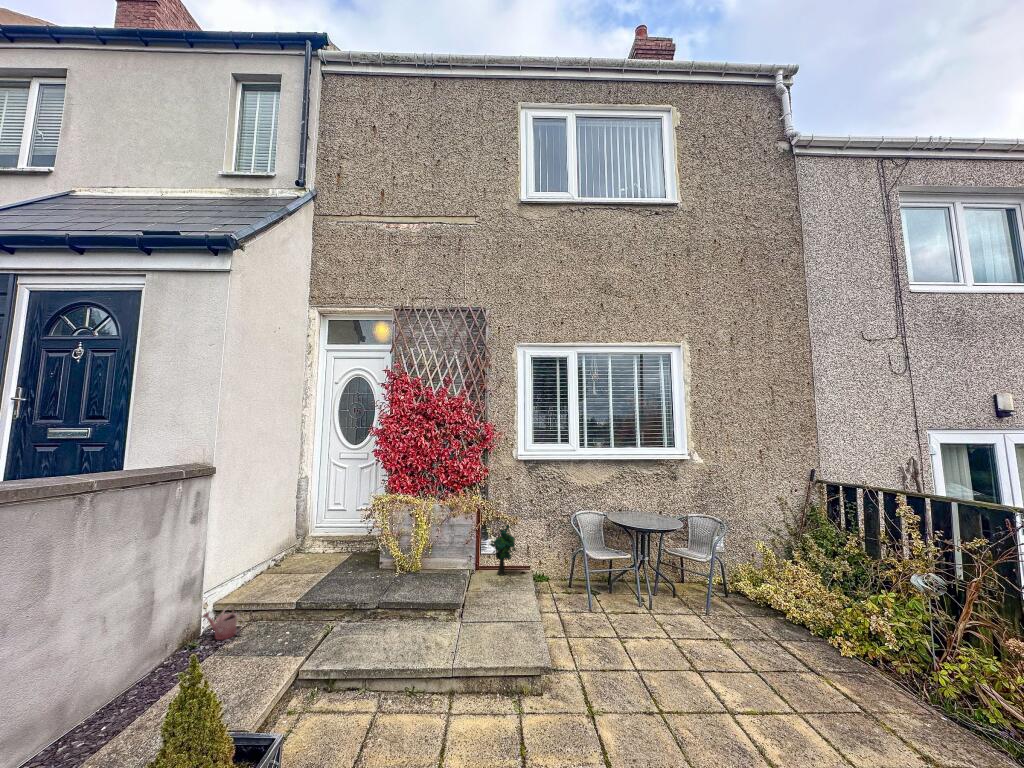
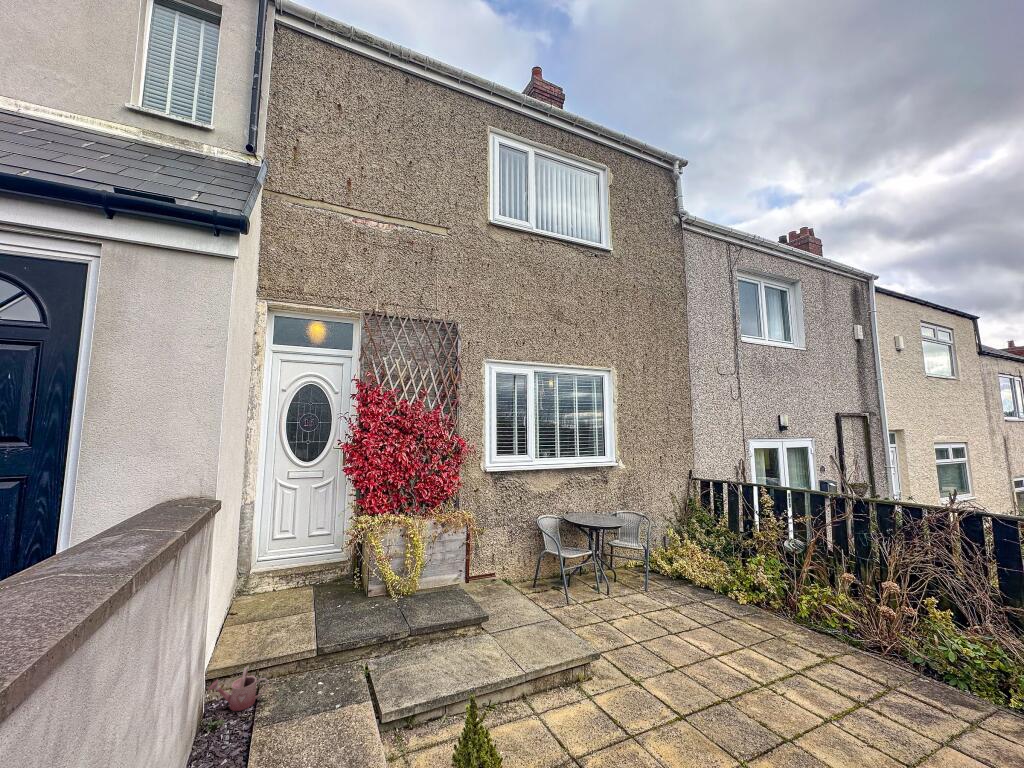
decorative plant: present [490,525,516,575] -> none [464,535,490,585]

